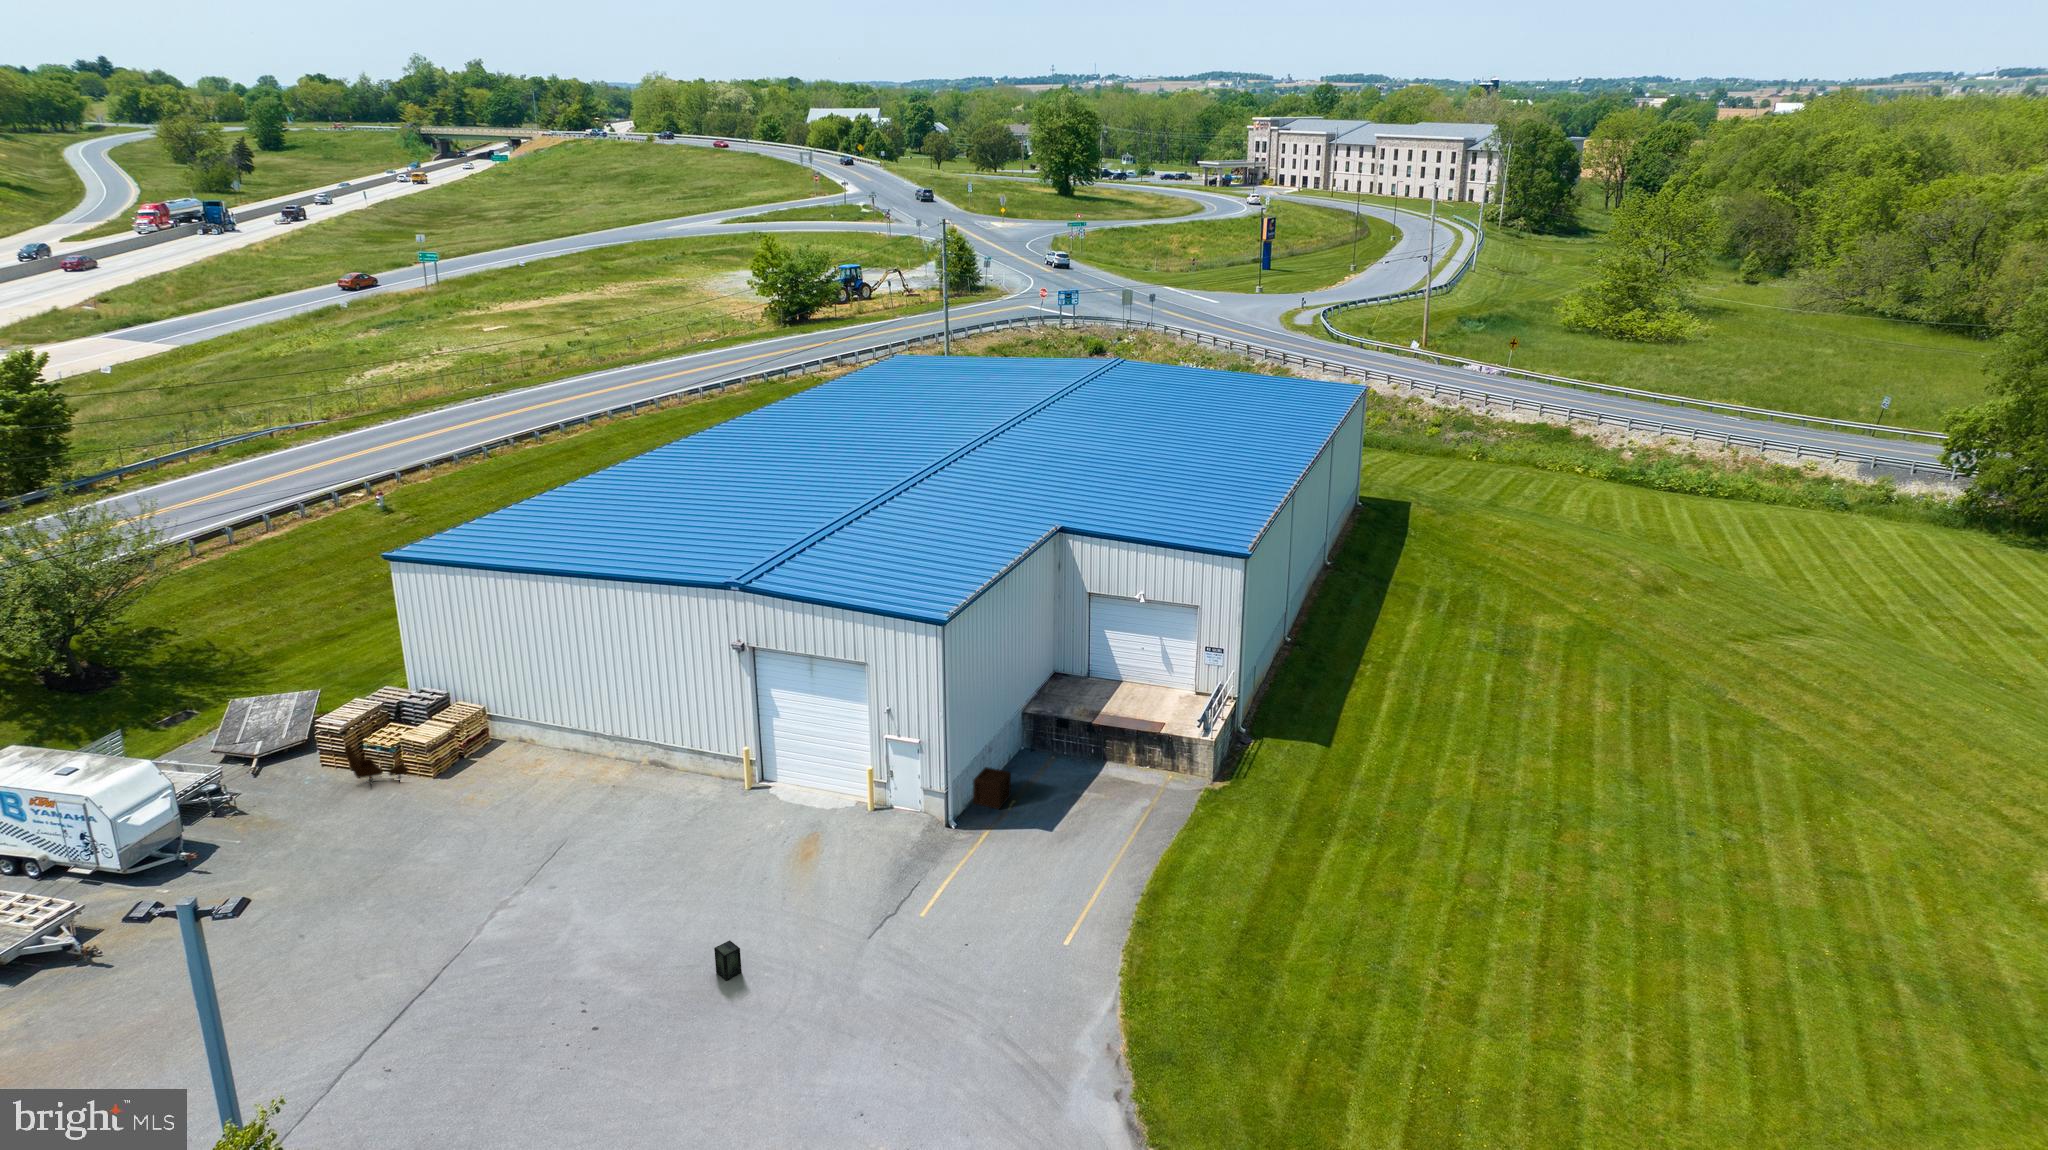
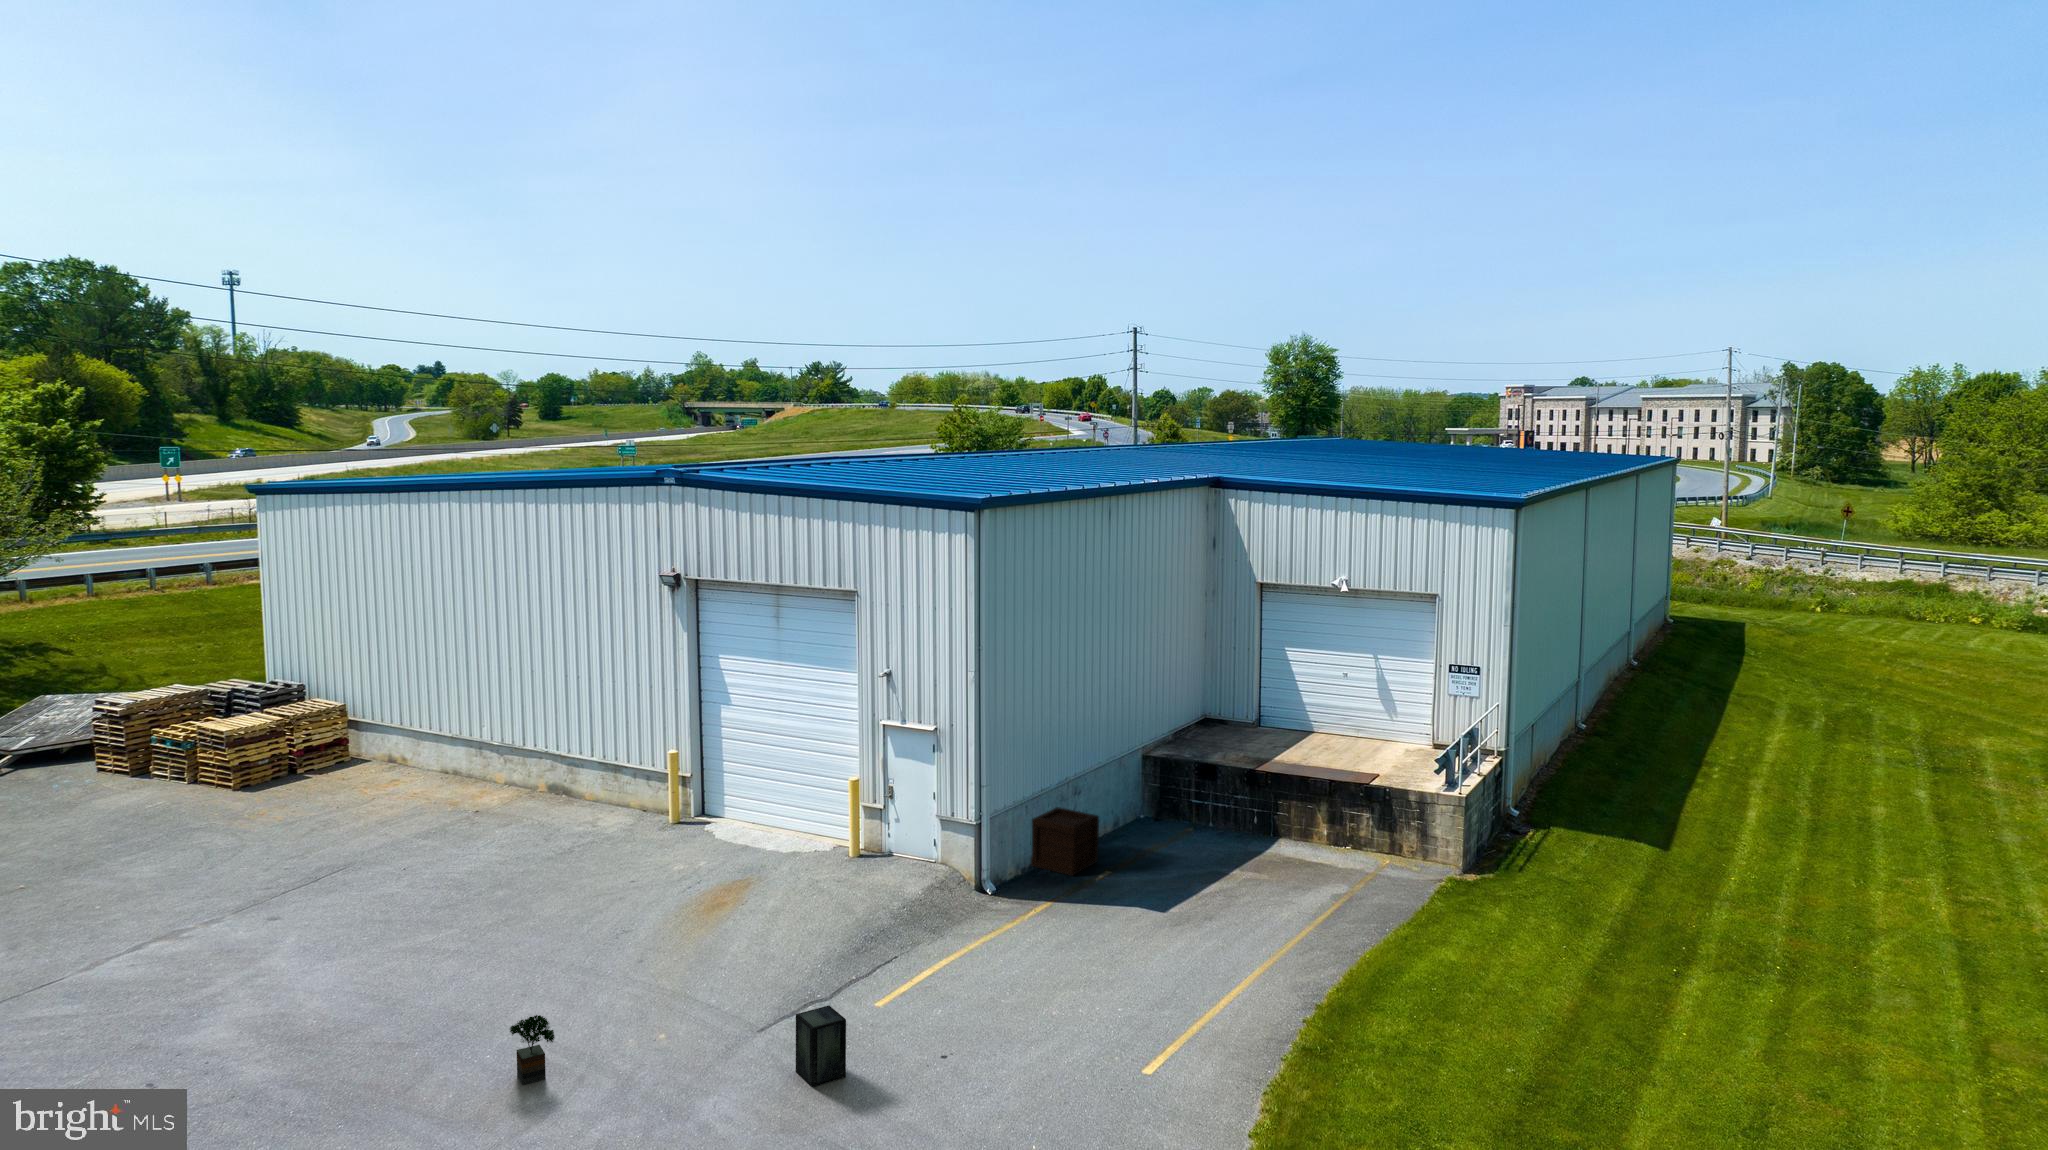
lounge chair: present [345,745,409,785] -> none [100,718,197,788]
storage box: present [714,940,742,981] -> present [796,1005,846,1087]
potted tree: none [763,953,786,986] -> present [510,1015,554,1085]

